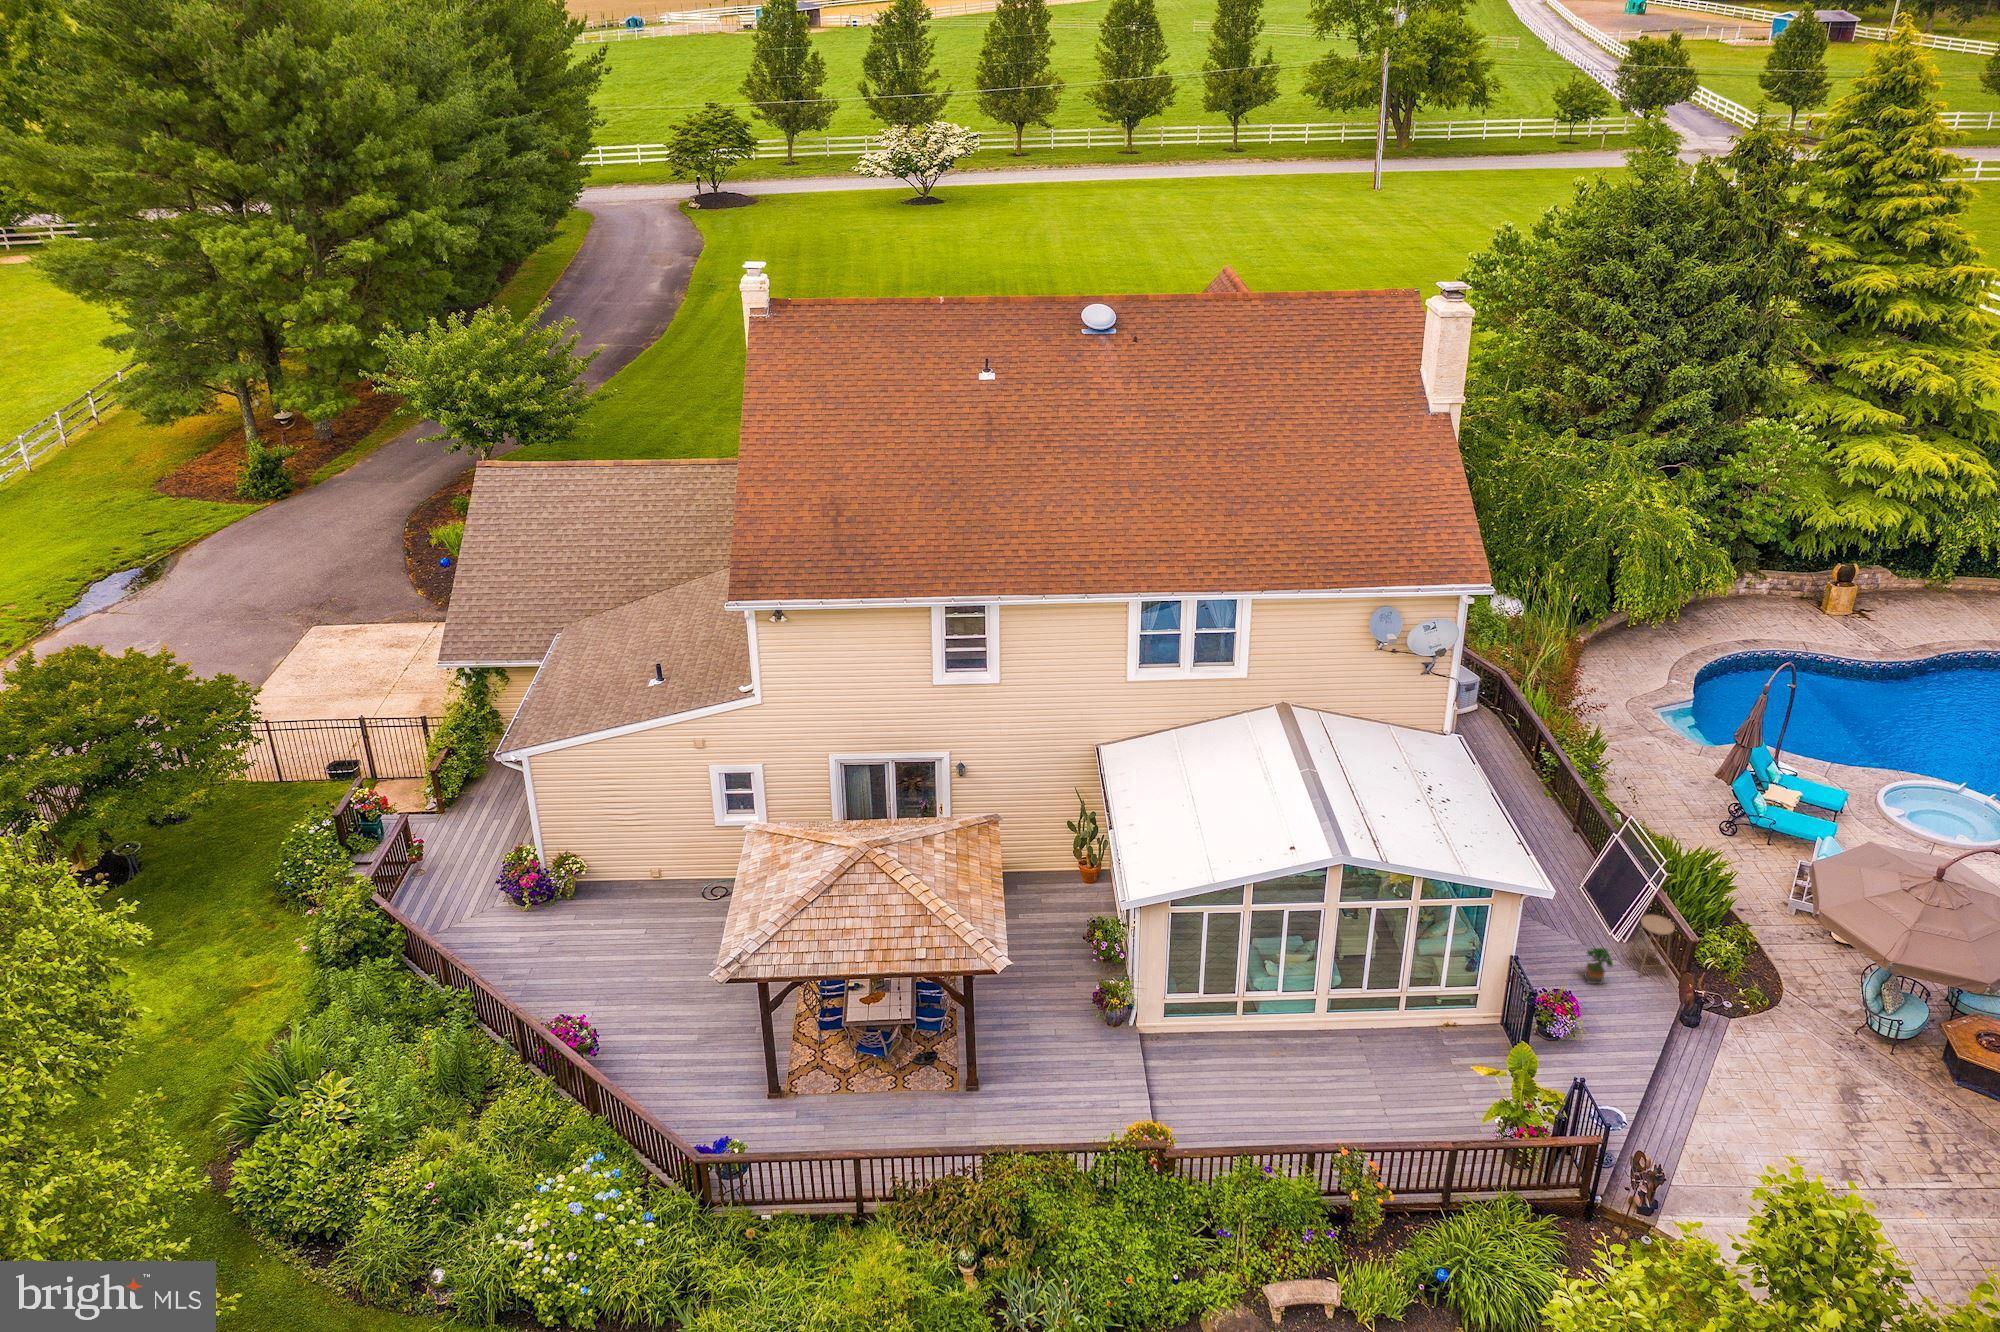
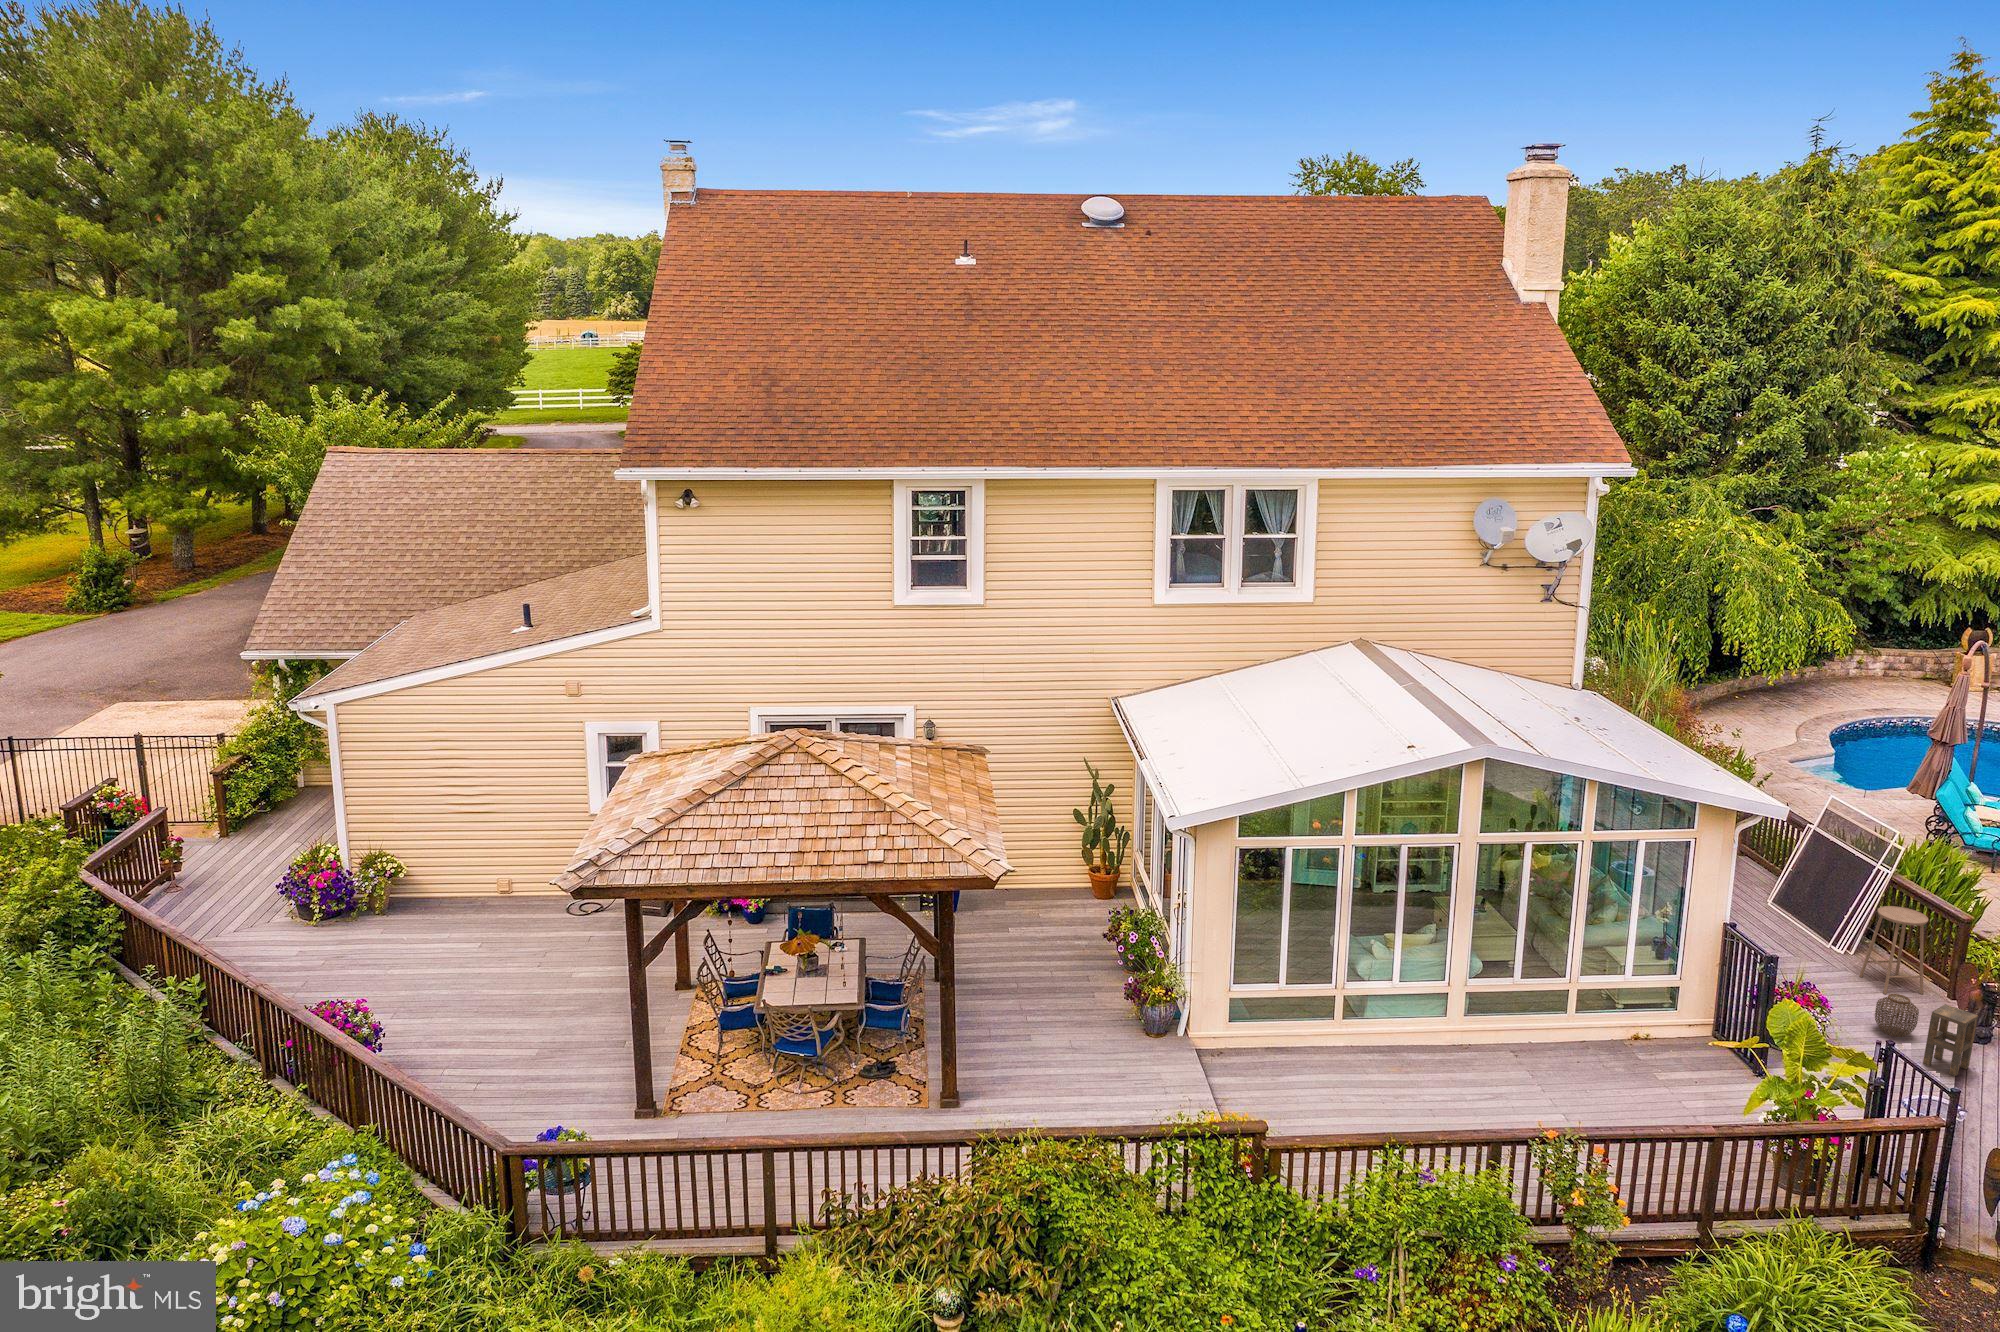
potted tree: present [1585,948,1613,984] -> none [1808,946,1852,1001]
woven basket: none [1620,992,1649,1021] -> present [1875,994,1919,1037]
side table: none [1642,1009,1681,1059] -> present [1923,1004,1978,1076]

